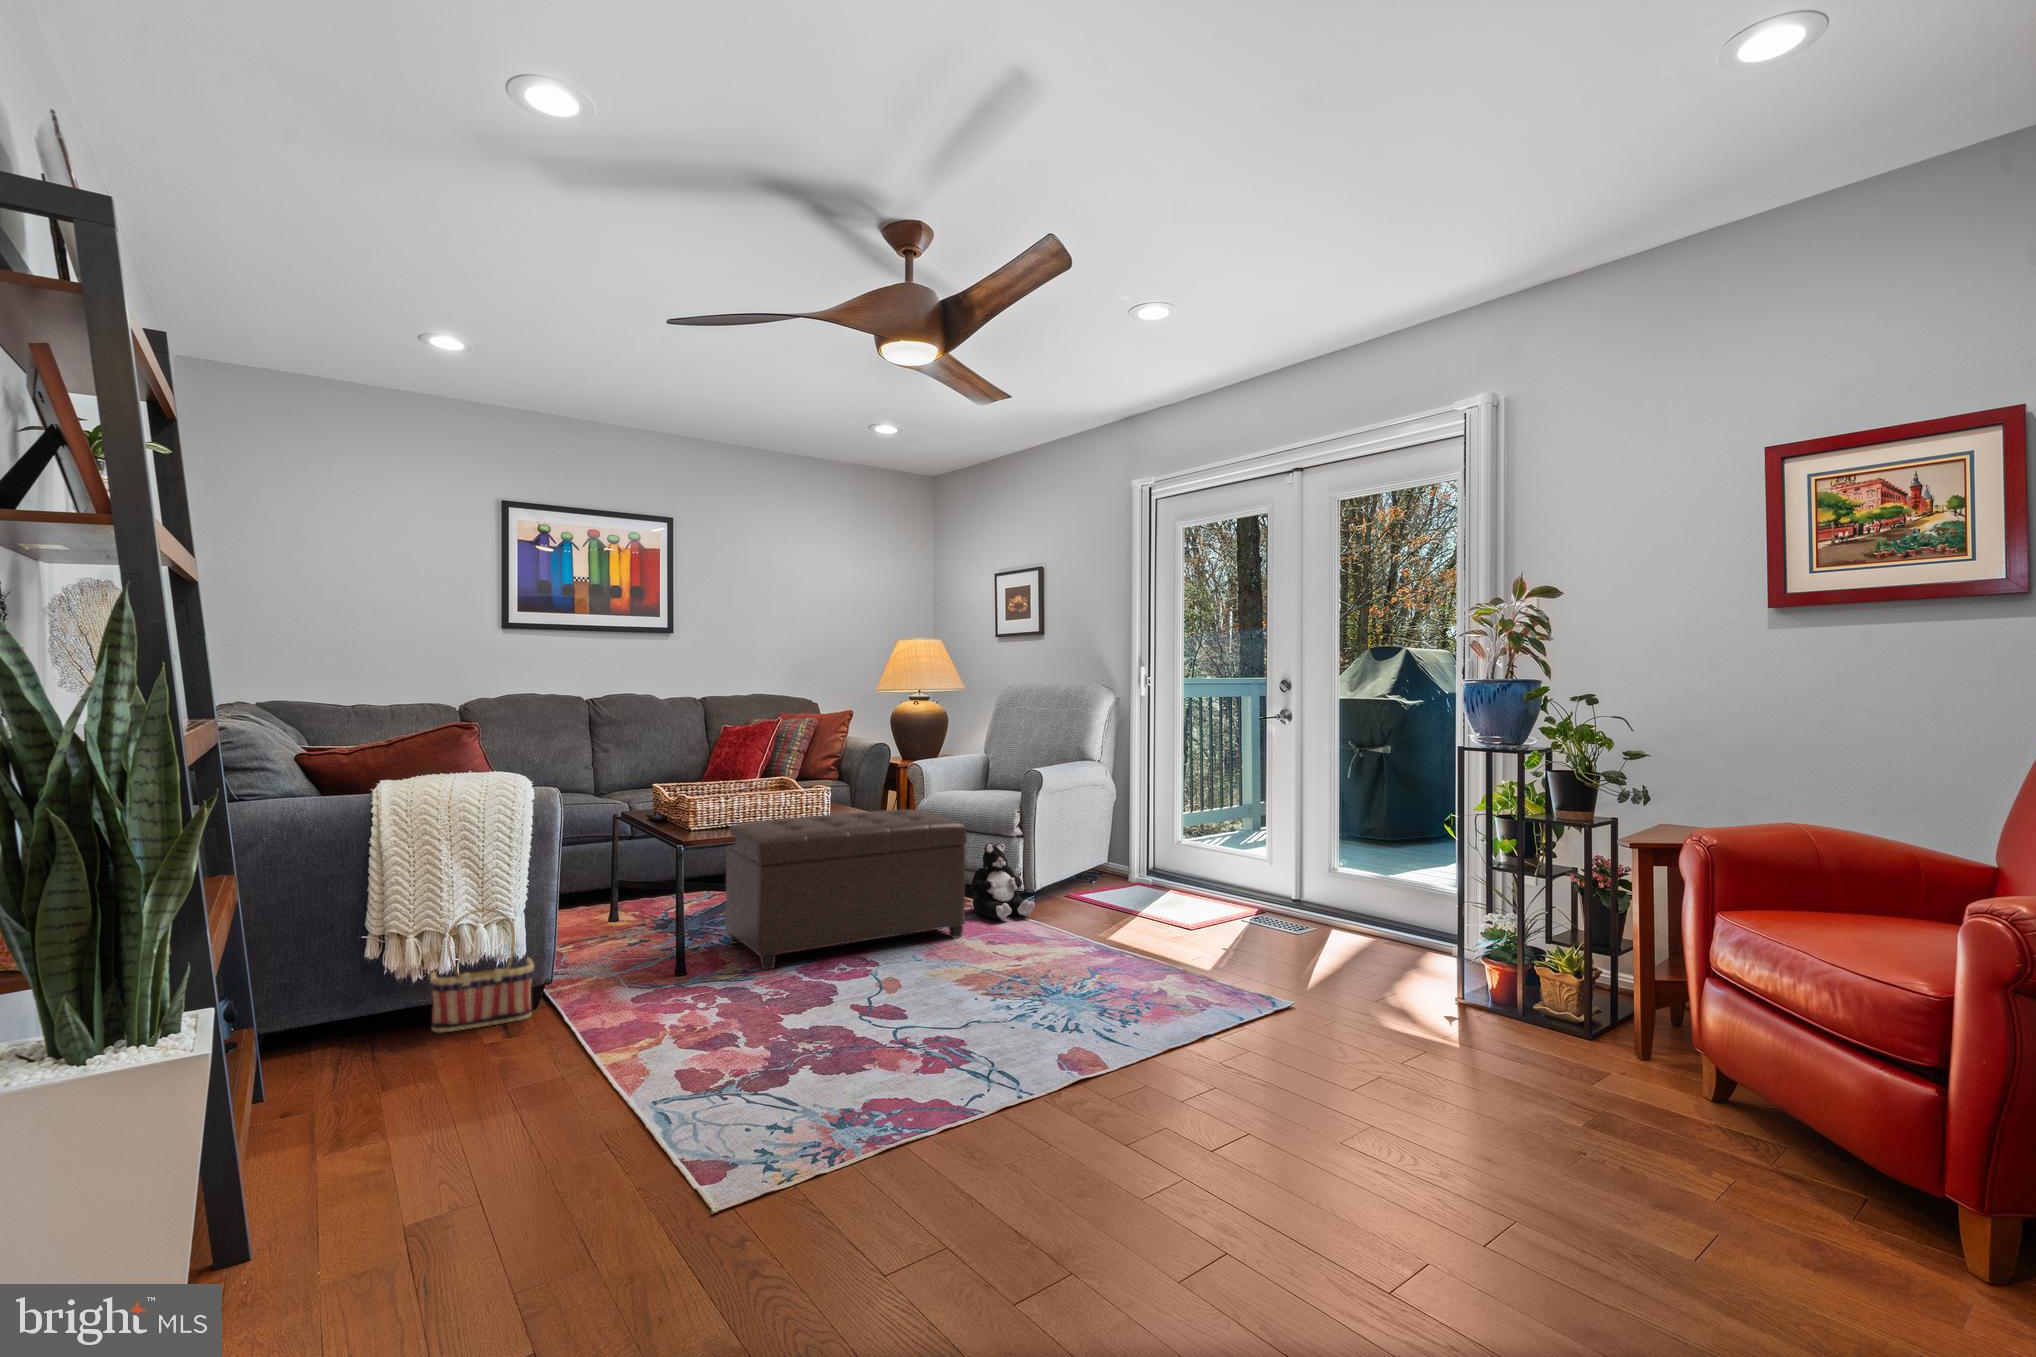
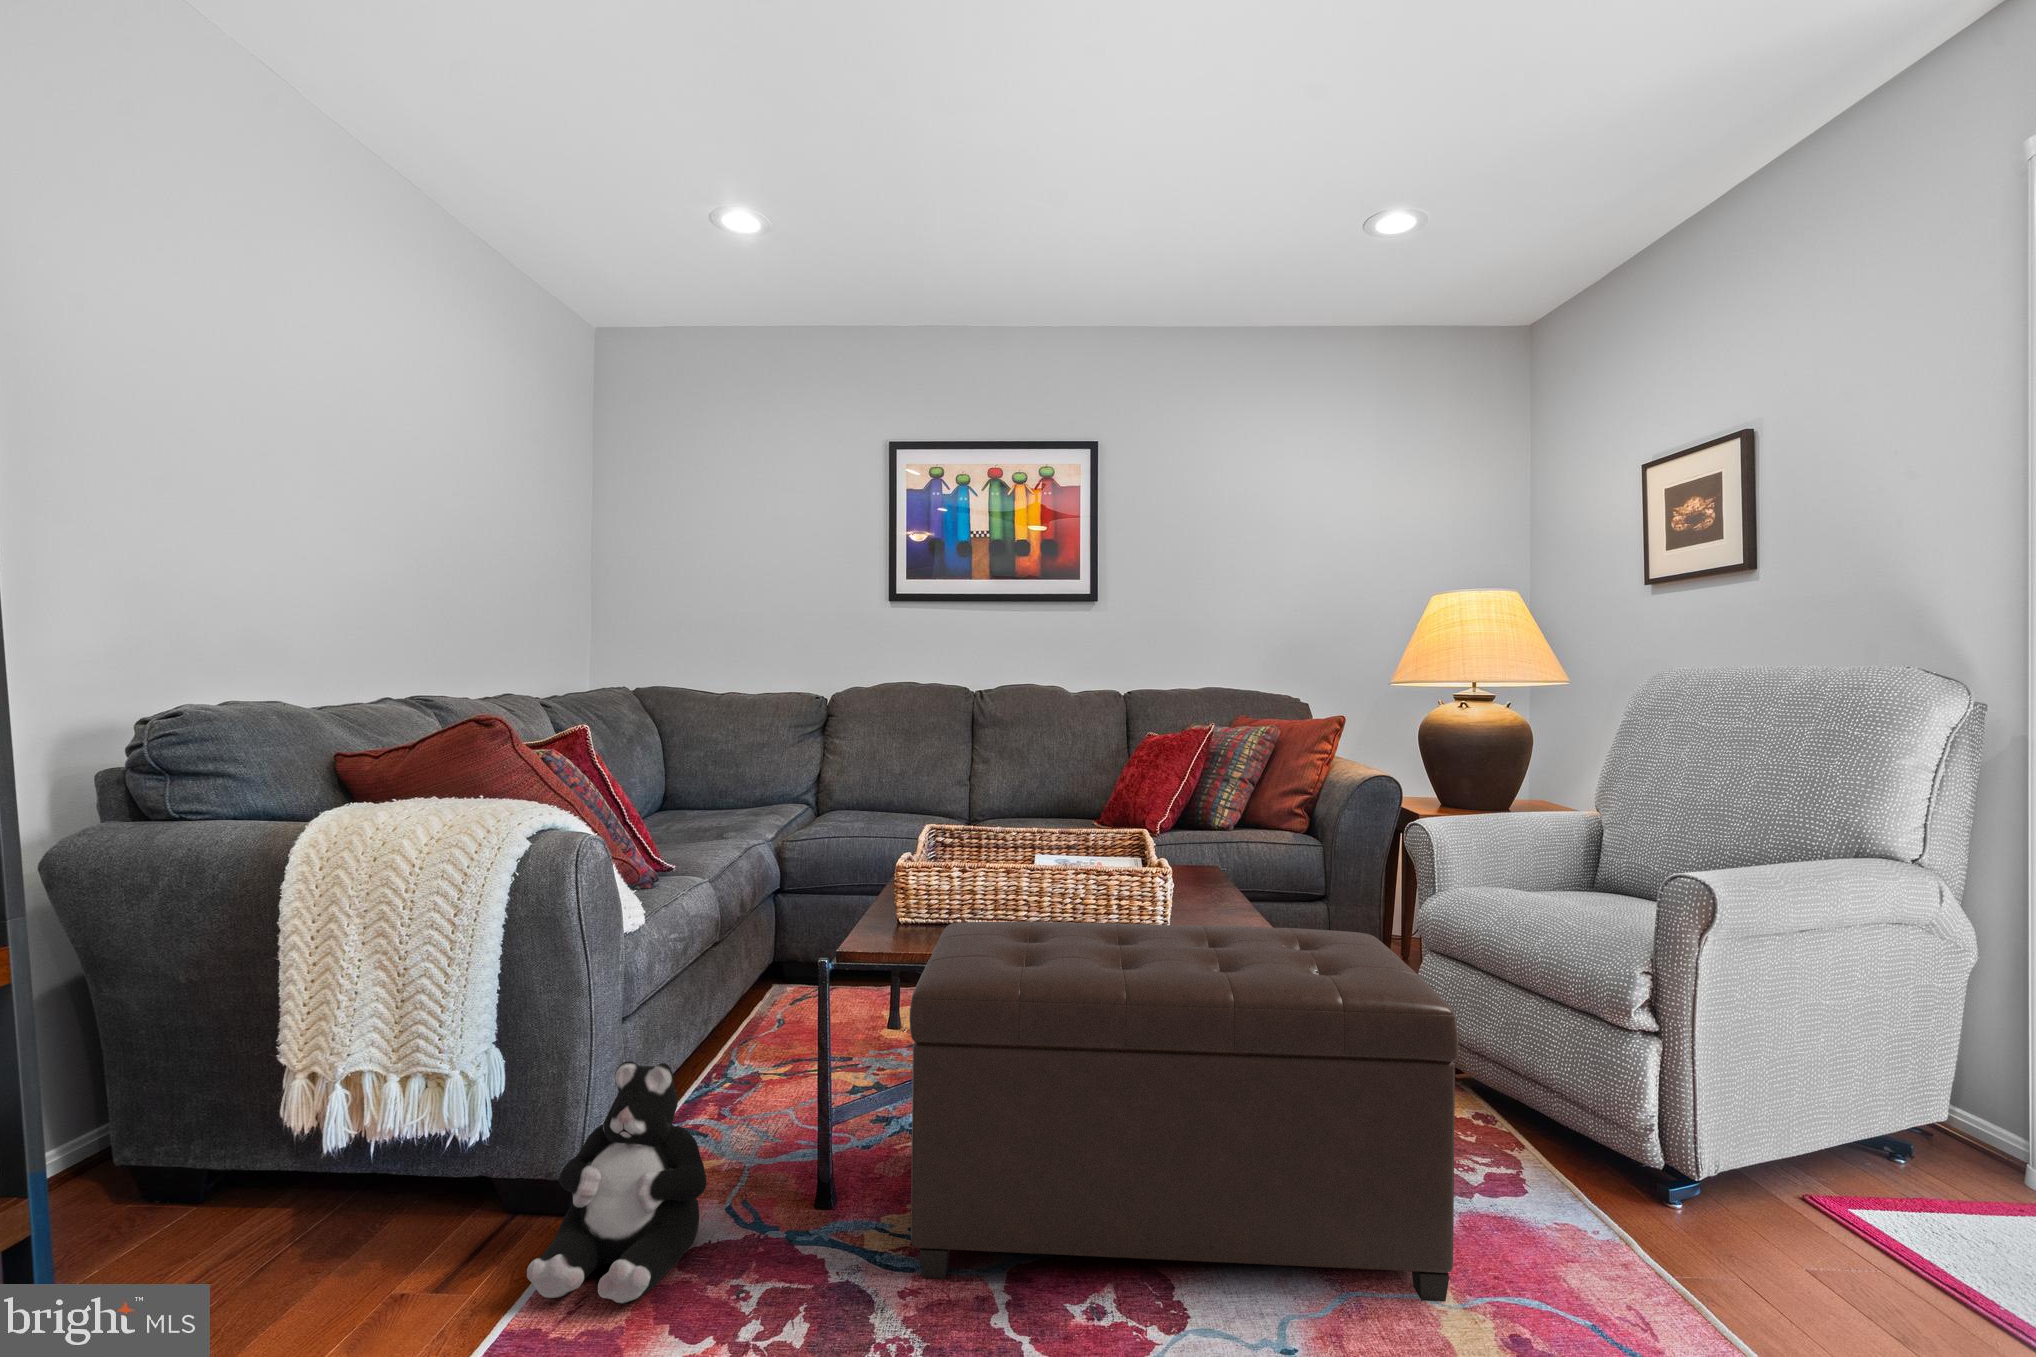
plush toy: present [971,843,1035,919] -> present [527,1061,707,1303]
basket: present [430,908,534,1032] -> none [278,1024,477,1289]

